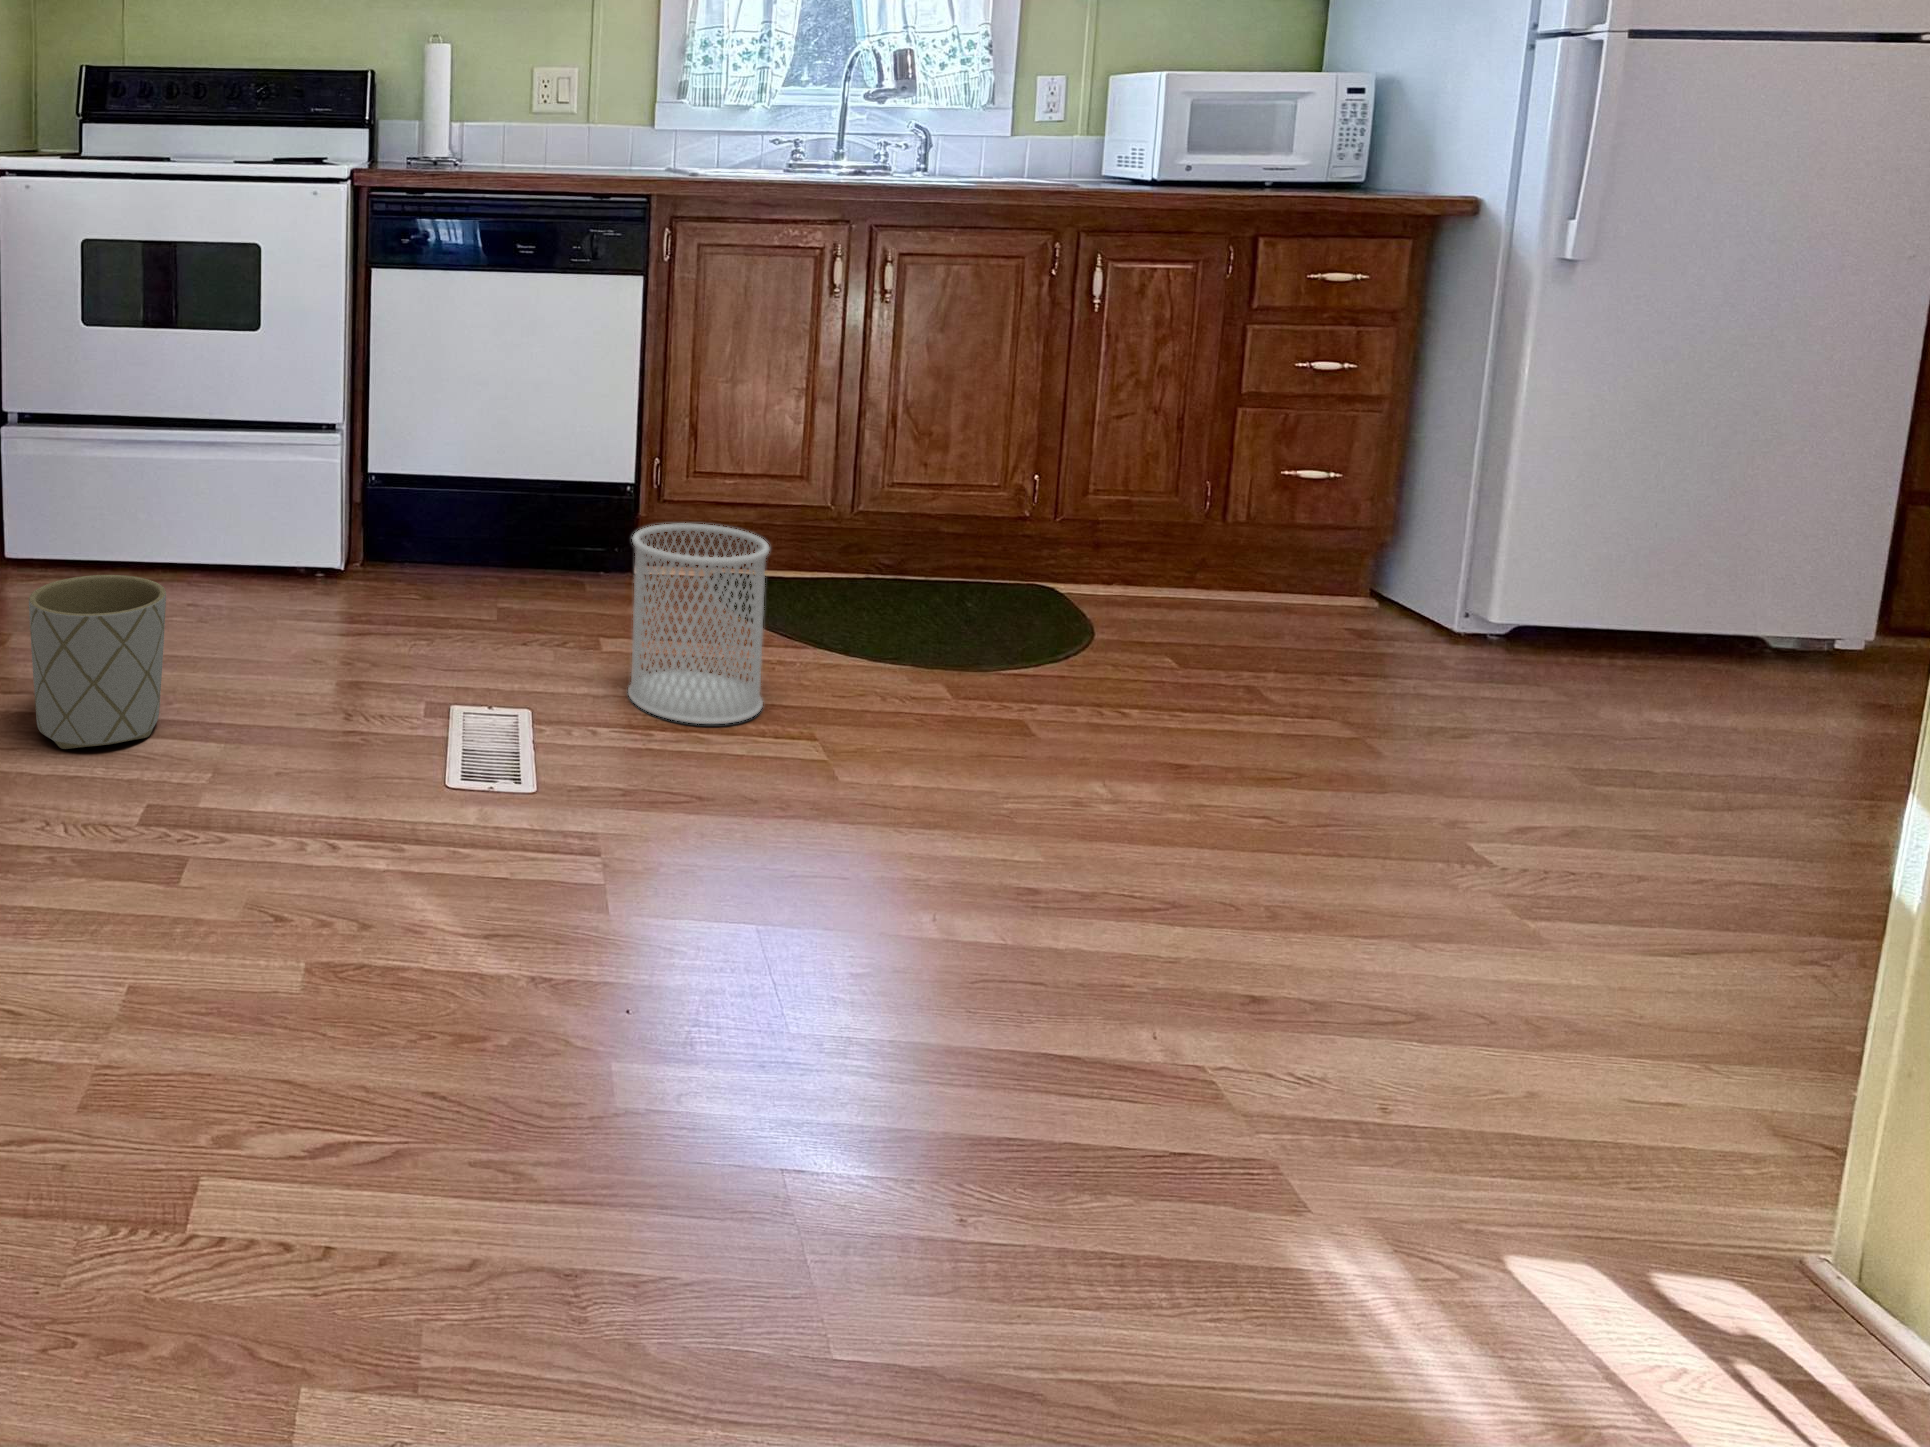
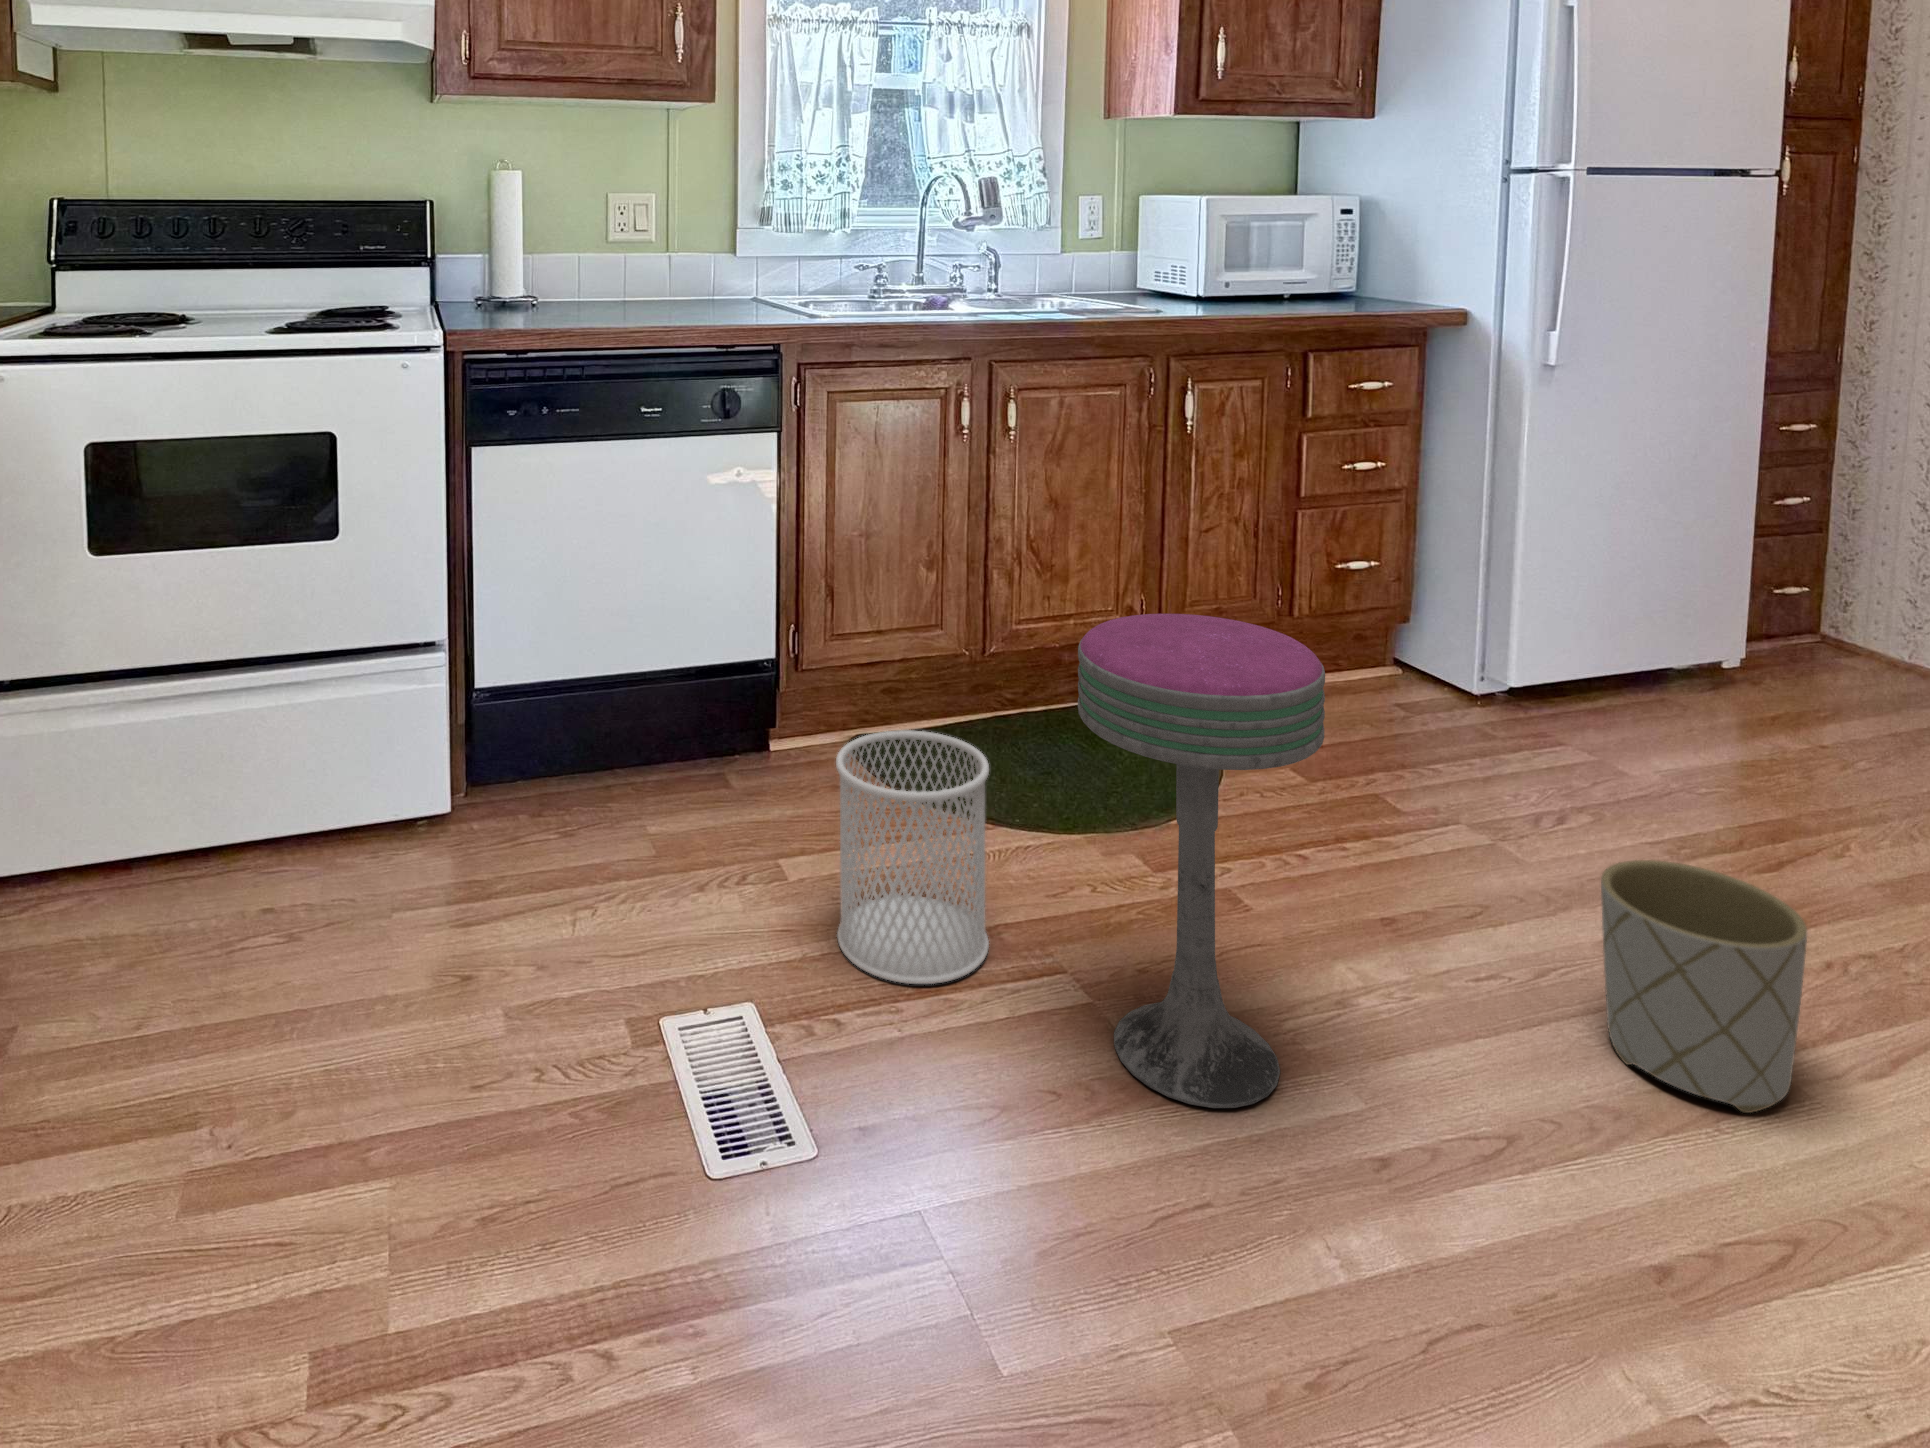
bar stool: none [813,416,1038,831] -> present [1078,614,1325,1108]
planter: present [29,575,166,749] -> present [1601,860,1807,1113]

